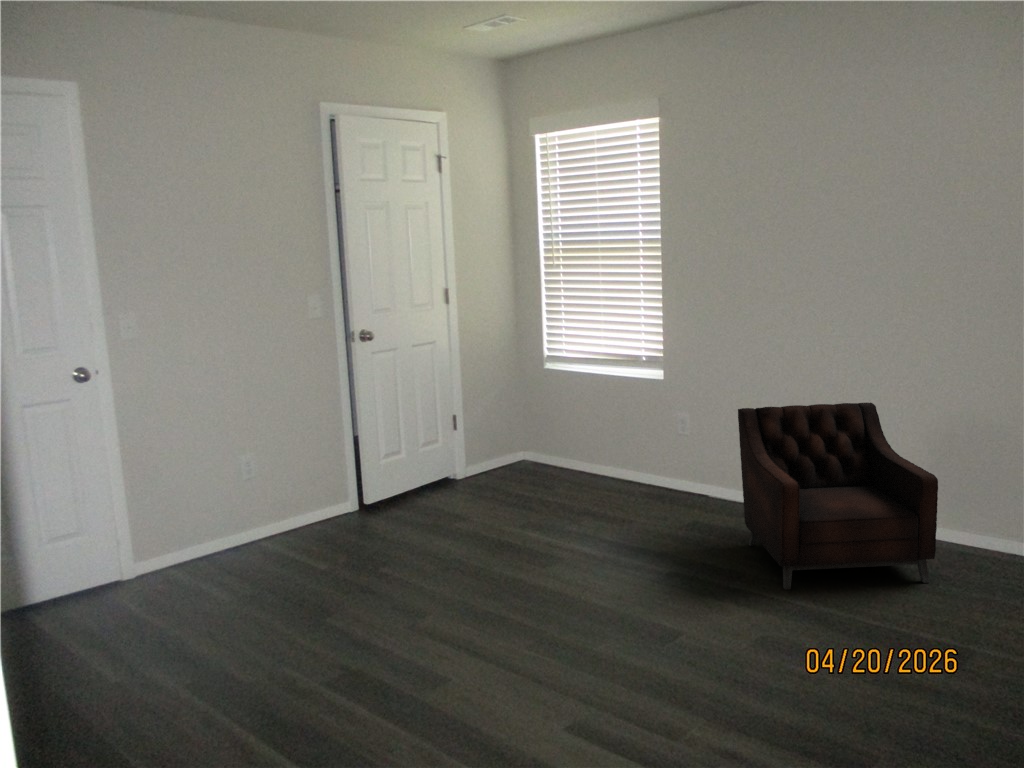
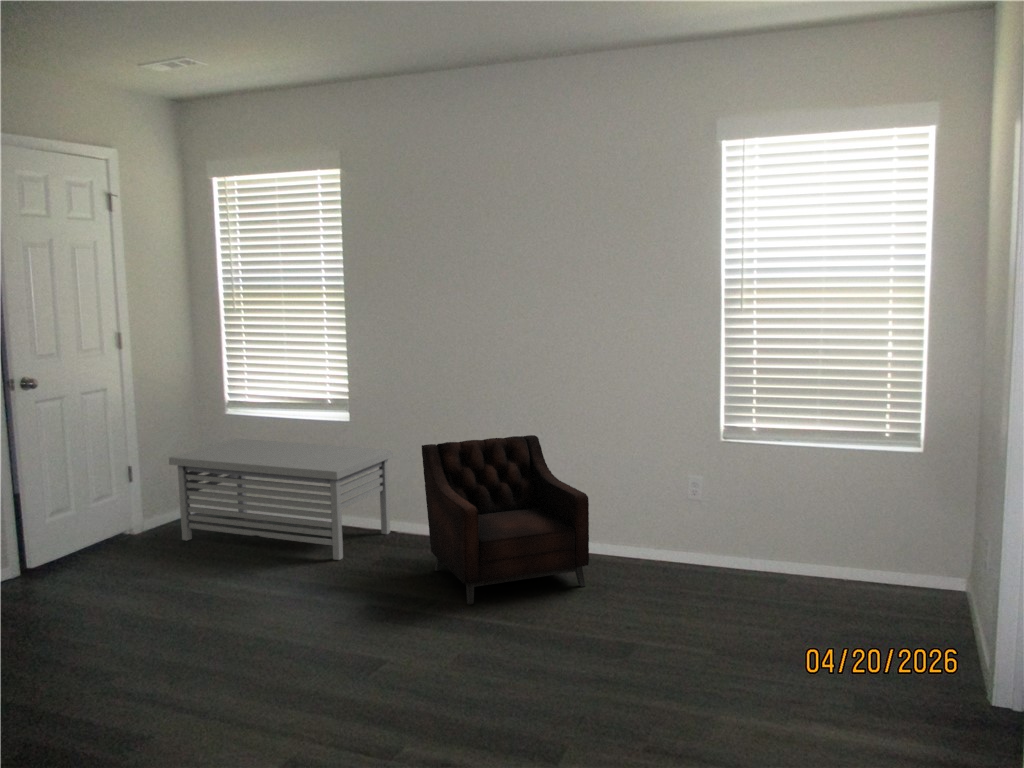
storage bench: none [489,393,708,523] -> present [169,439,393,560]

